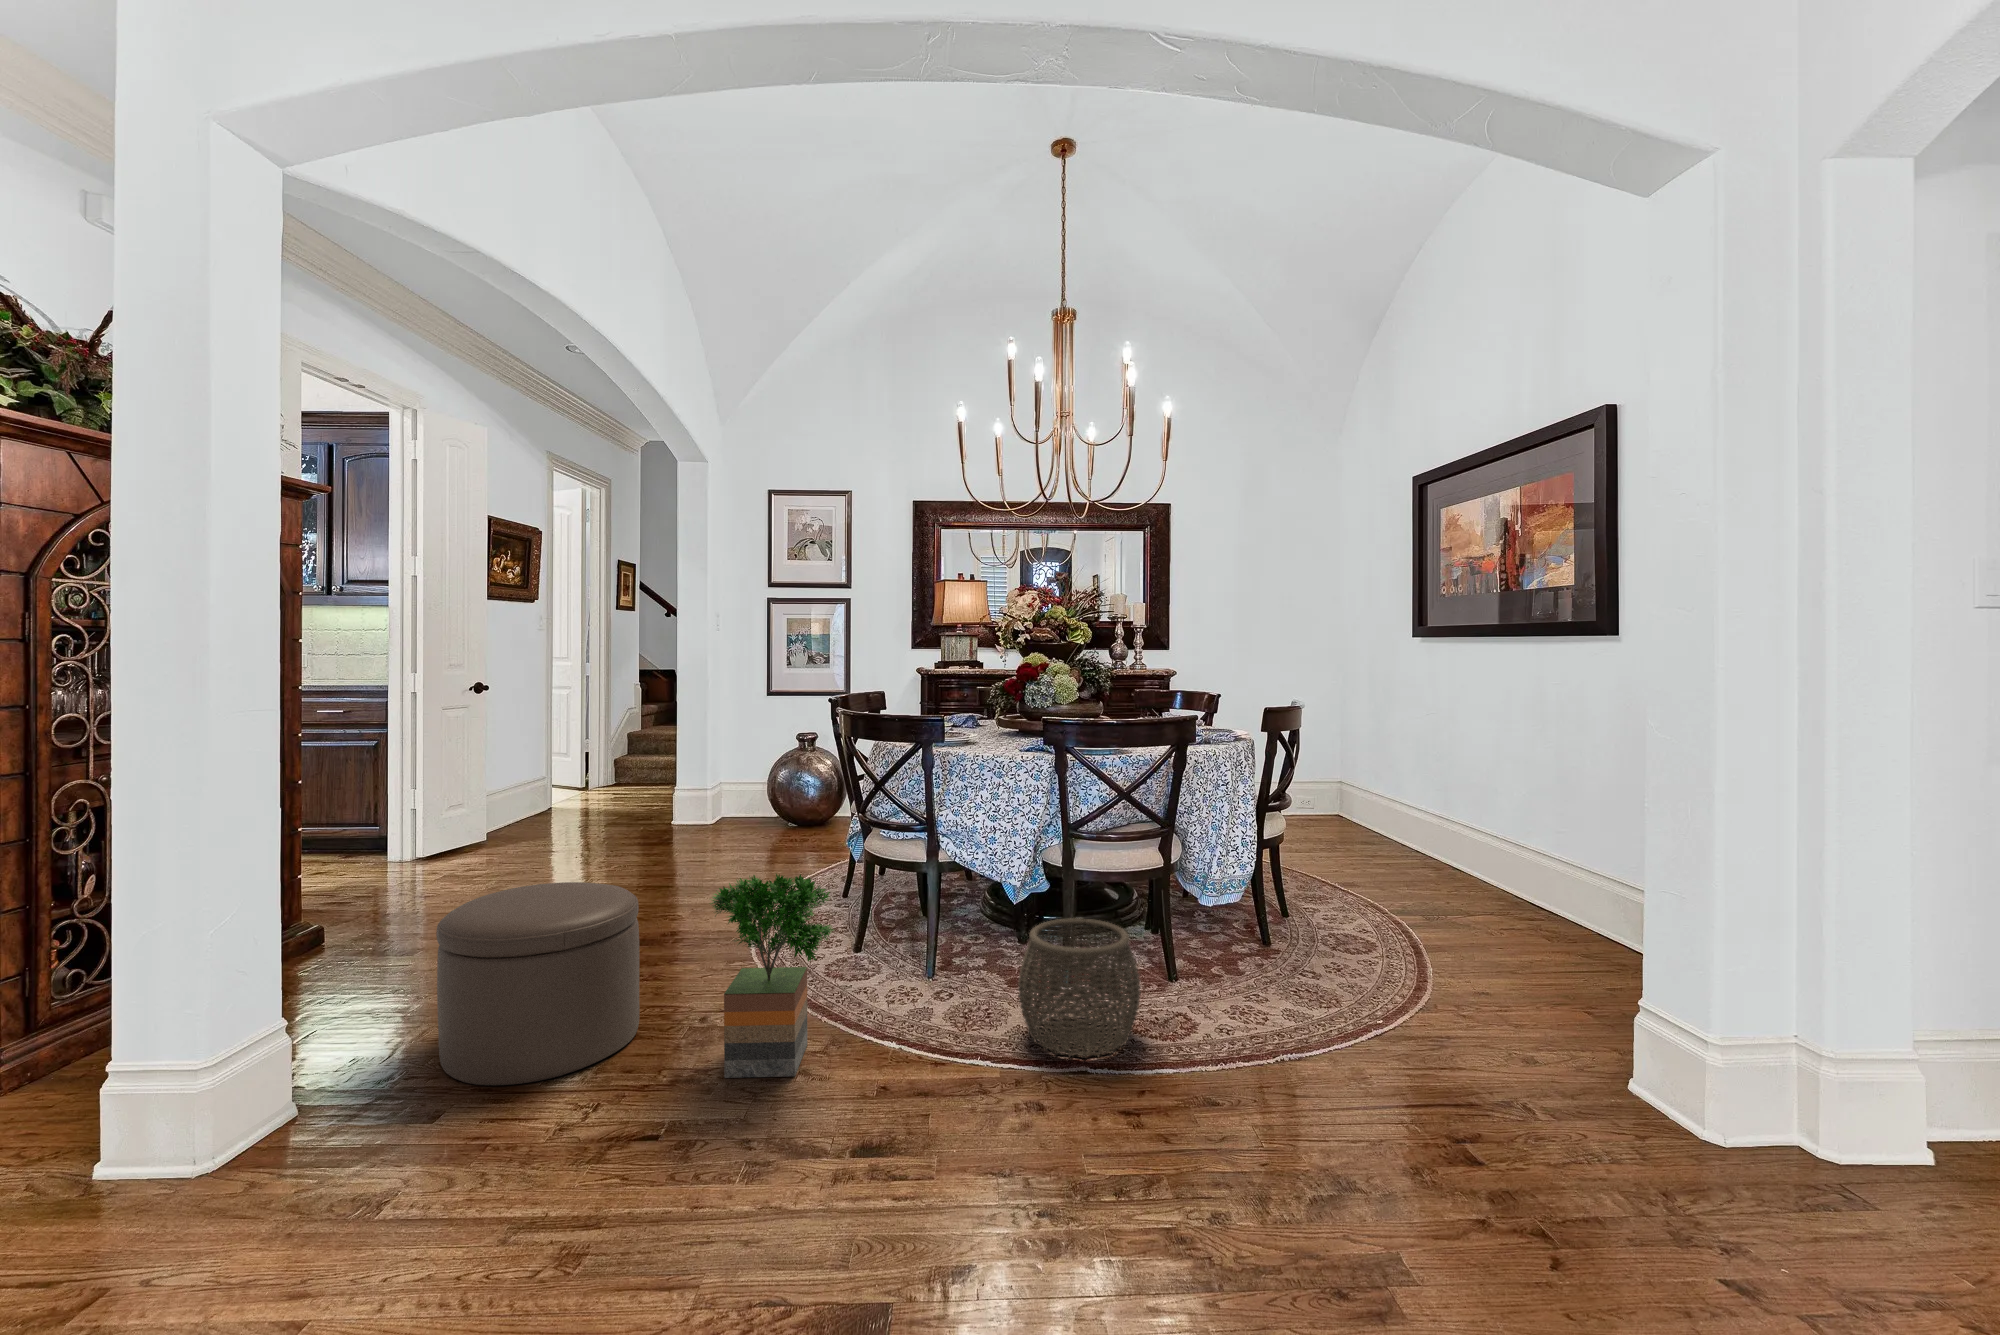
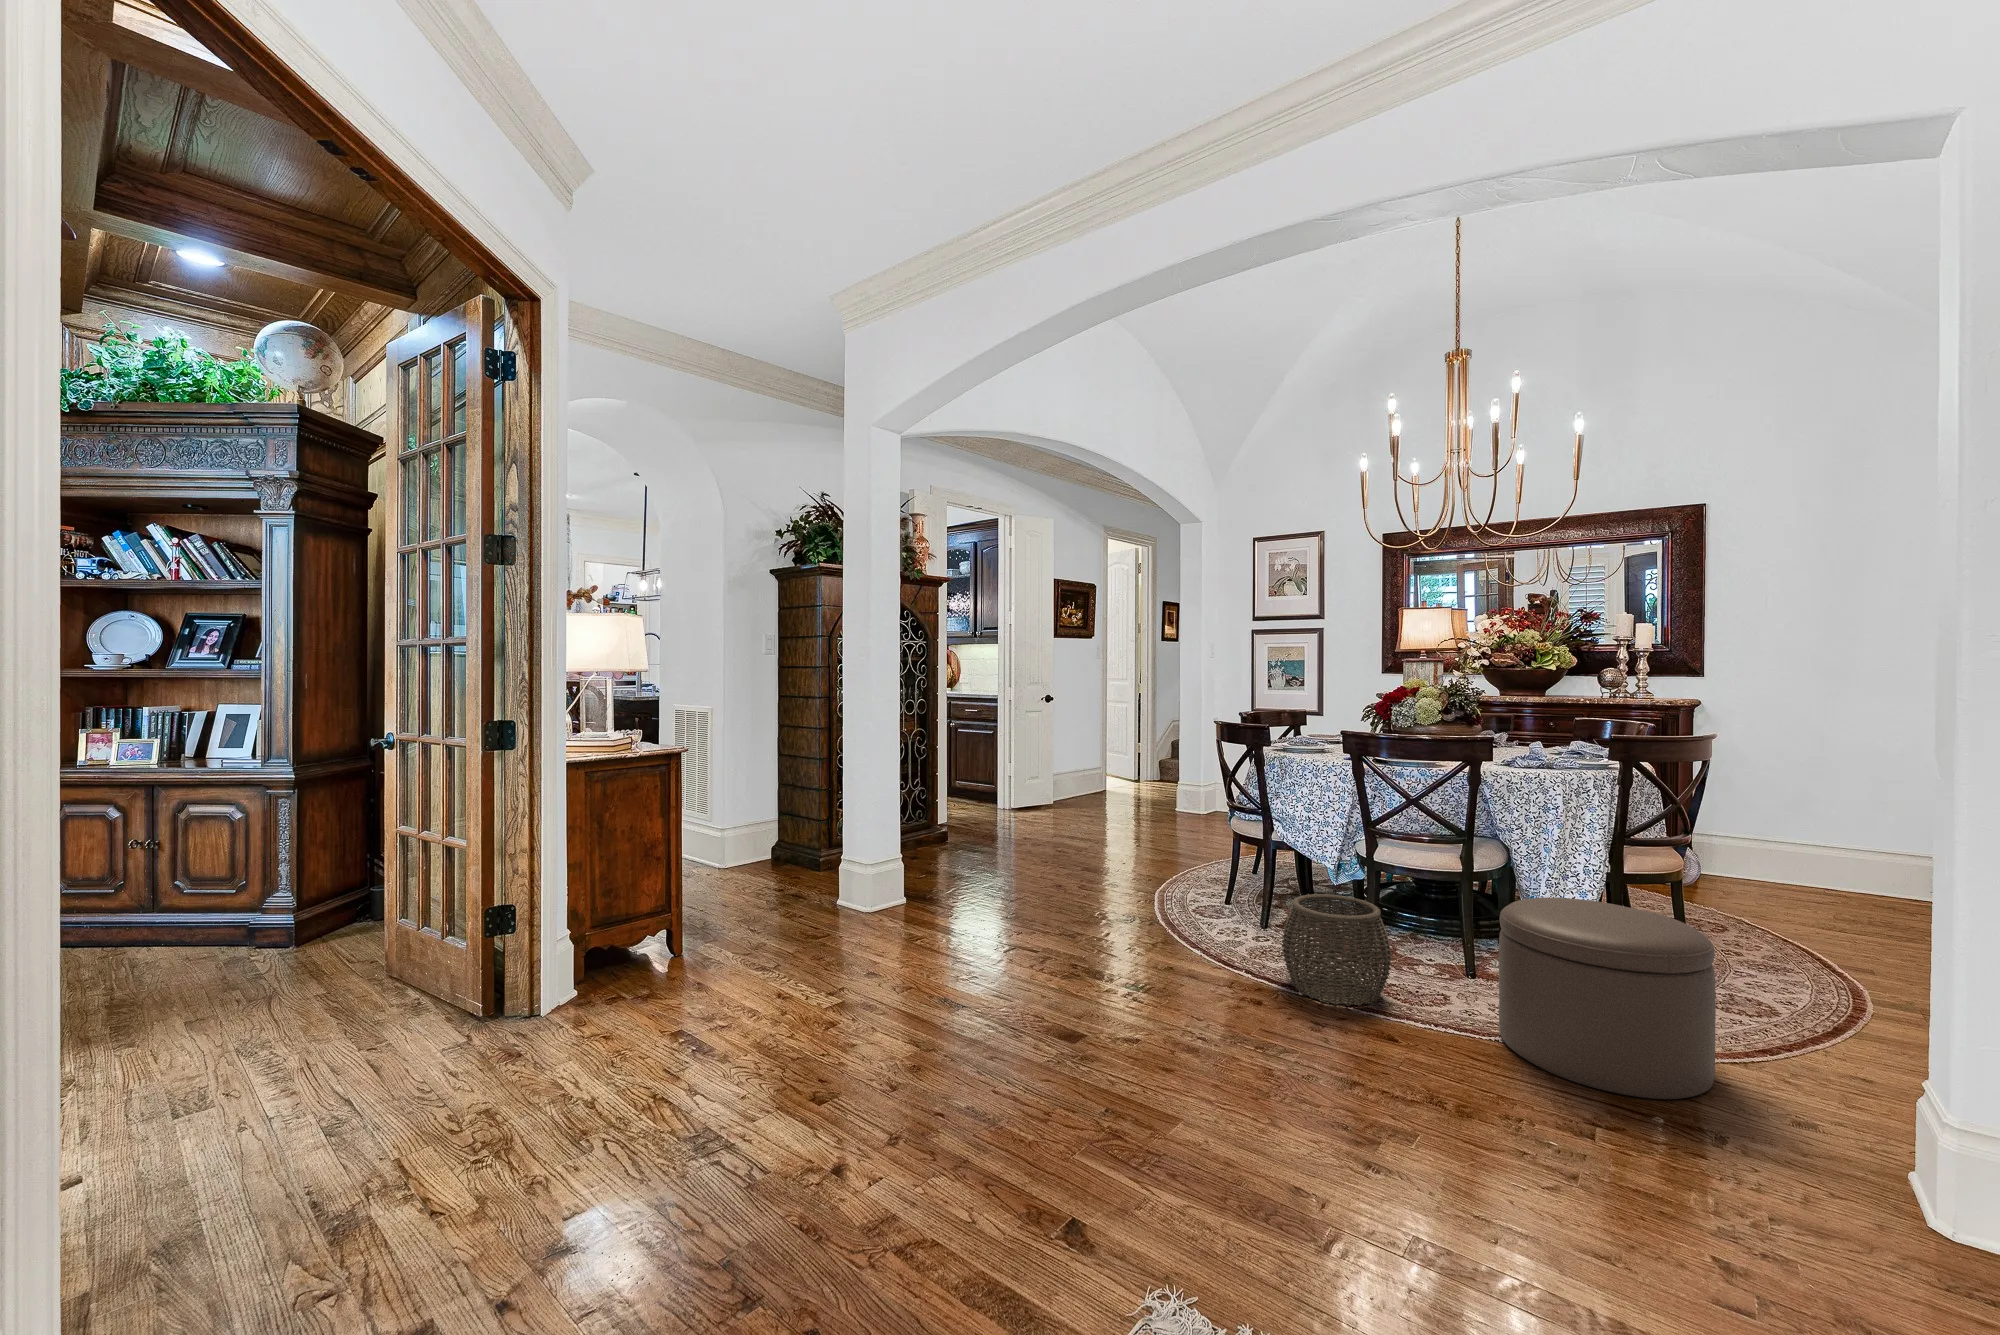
potted tree: present [711,874,834,1078] -> none [1074,820,1154,956]
ottoman: present [436,882,639,1085] -> present [1499,898,1716,1099]

